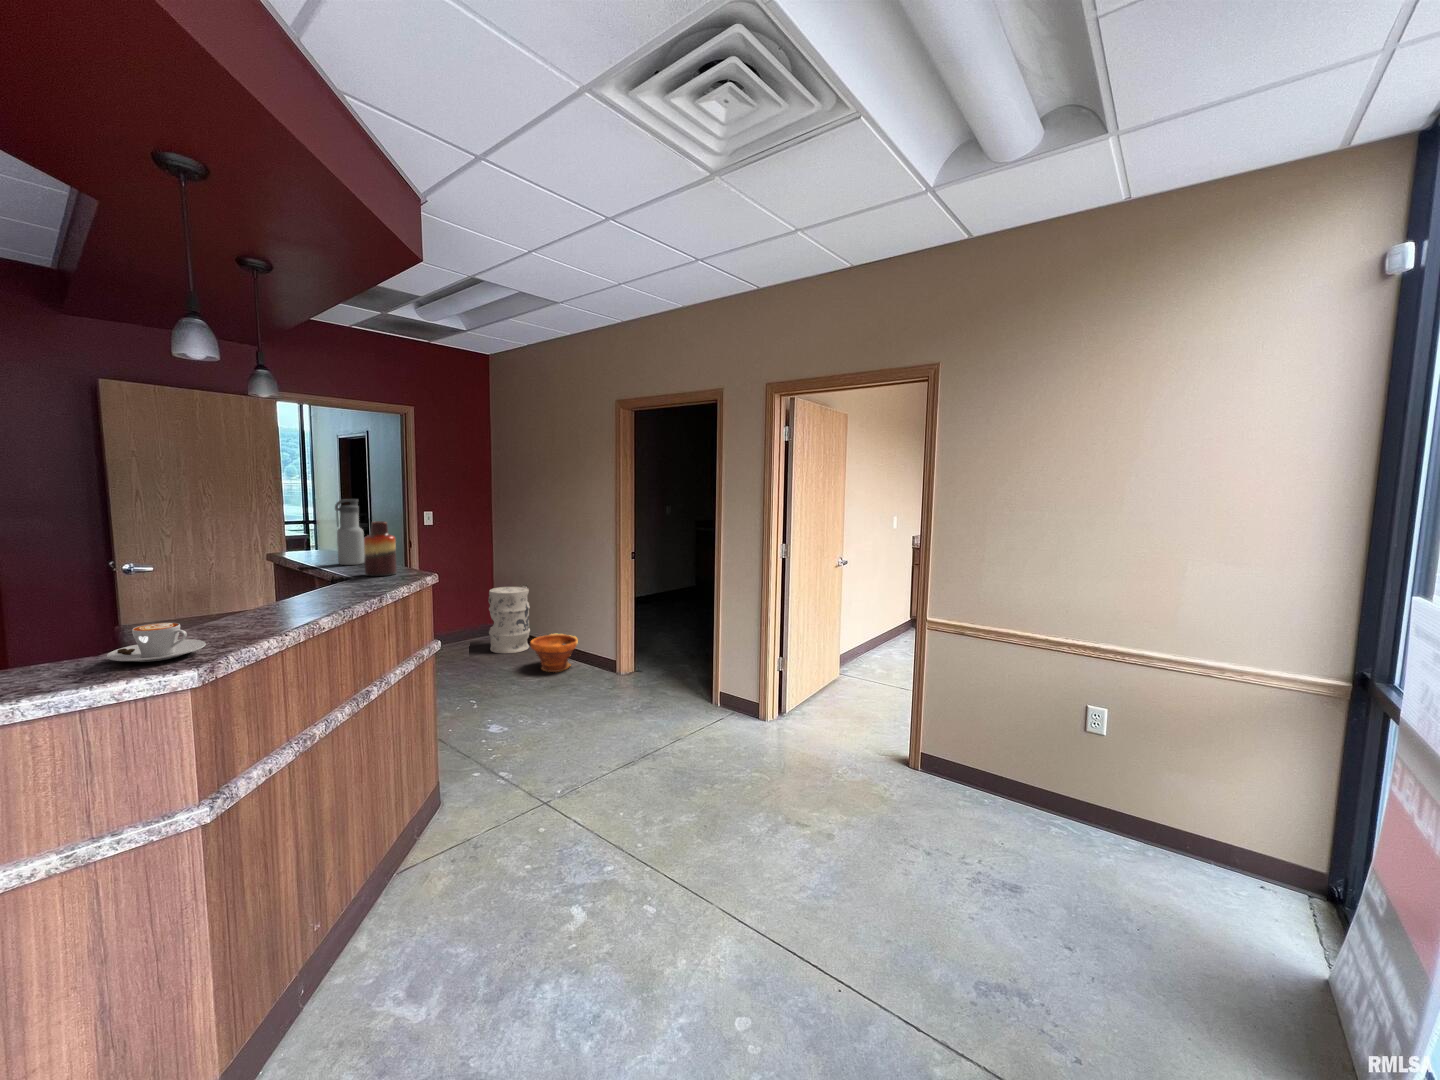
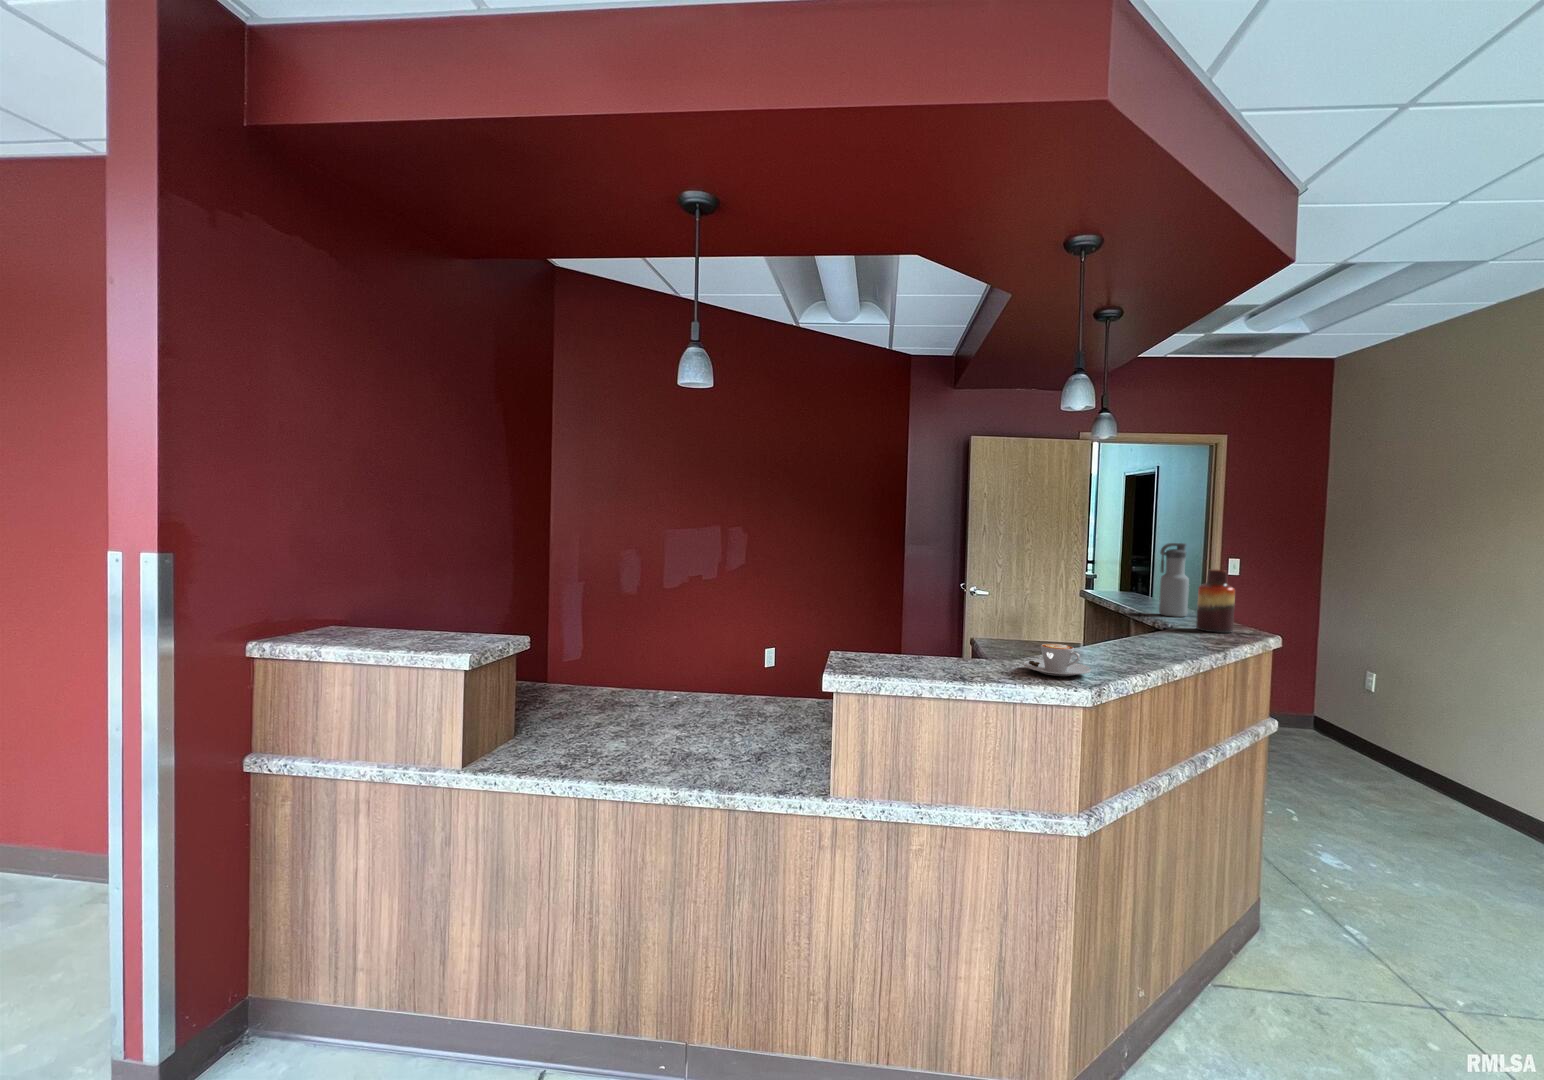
trash can: present [488,586,530,653] -> none [1316,674,1388,773]
planter: present [530,634,578,672] -> none [1390,758,1483,820]

